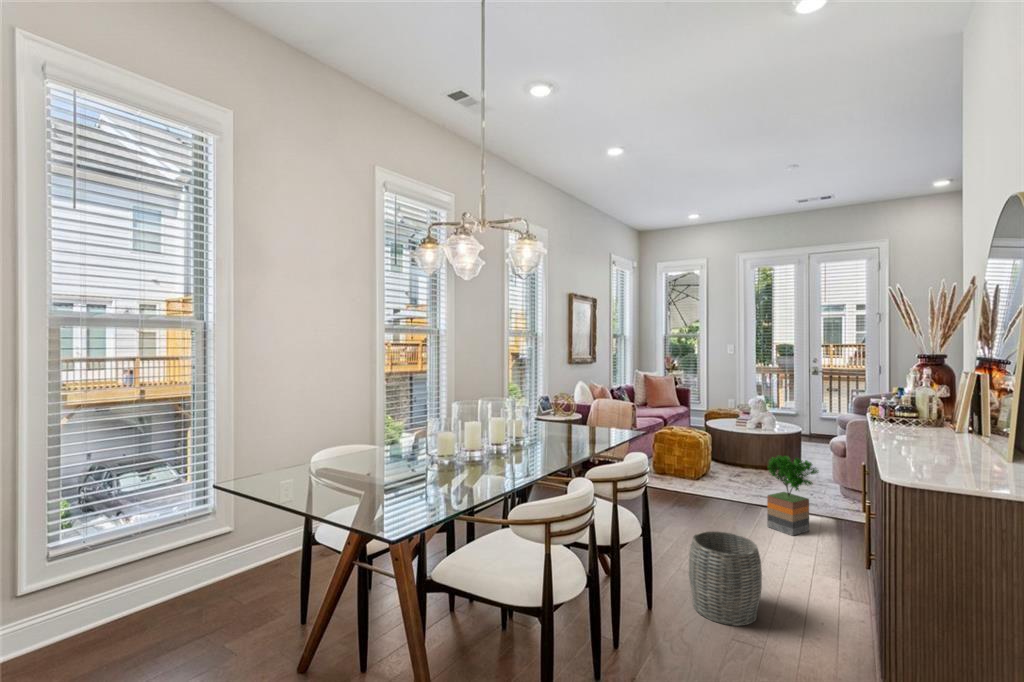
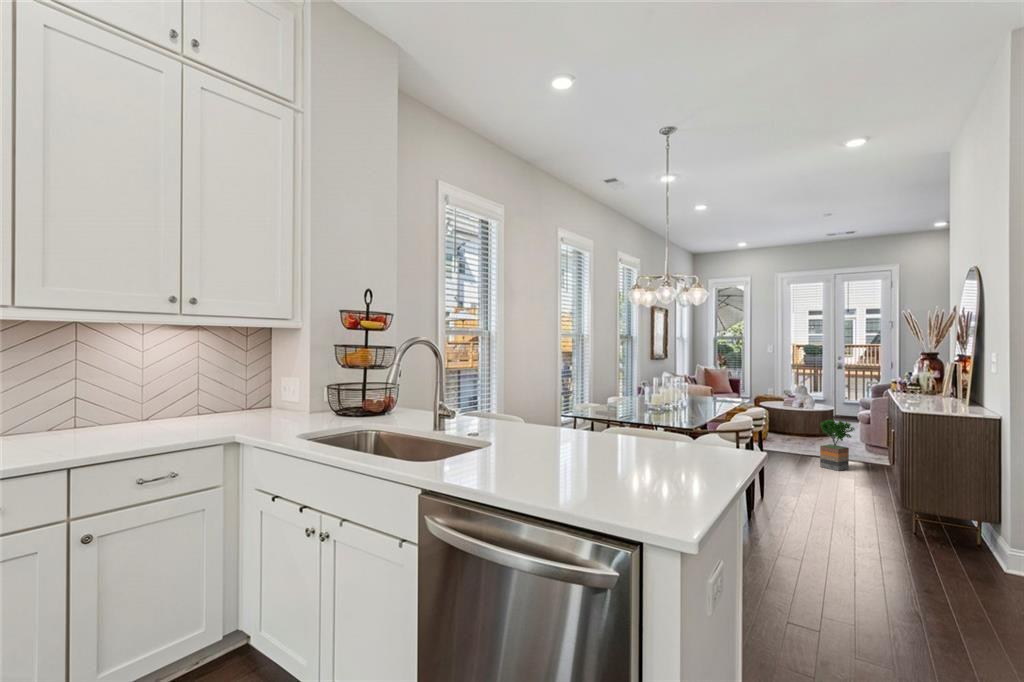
woven basket: present [689,531,762,626] -> none [786,457,831,505]

